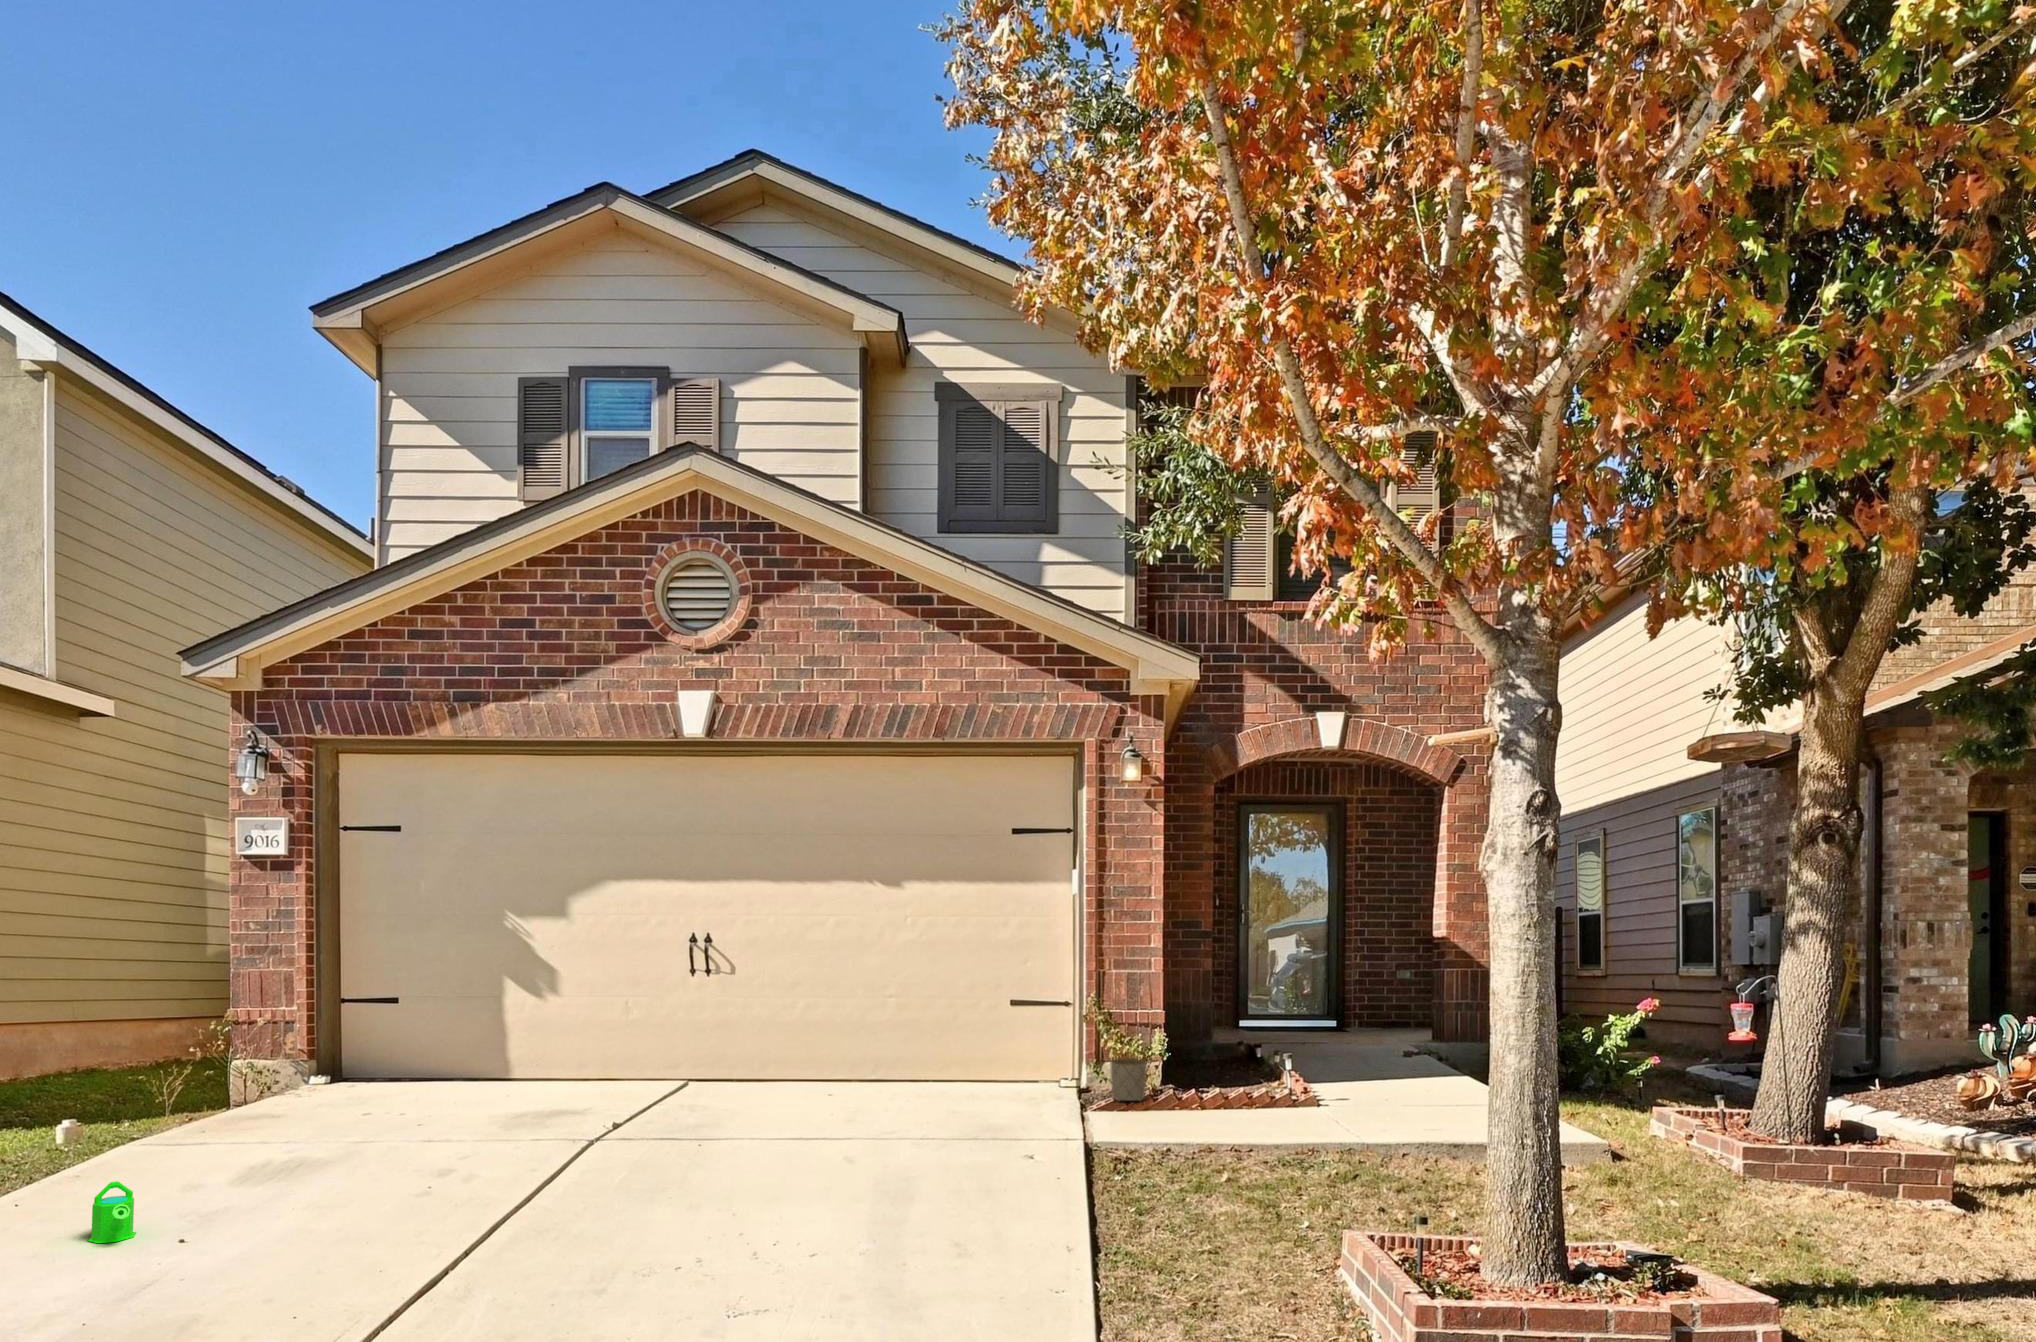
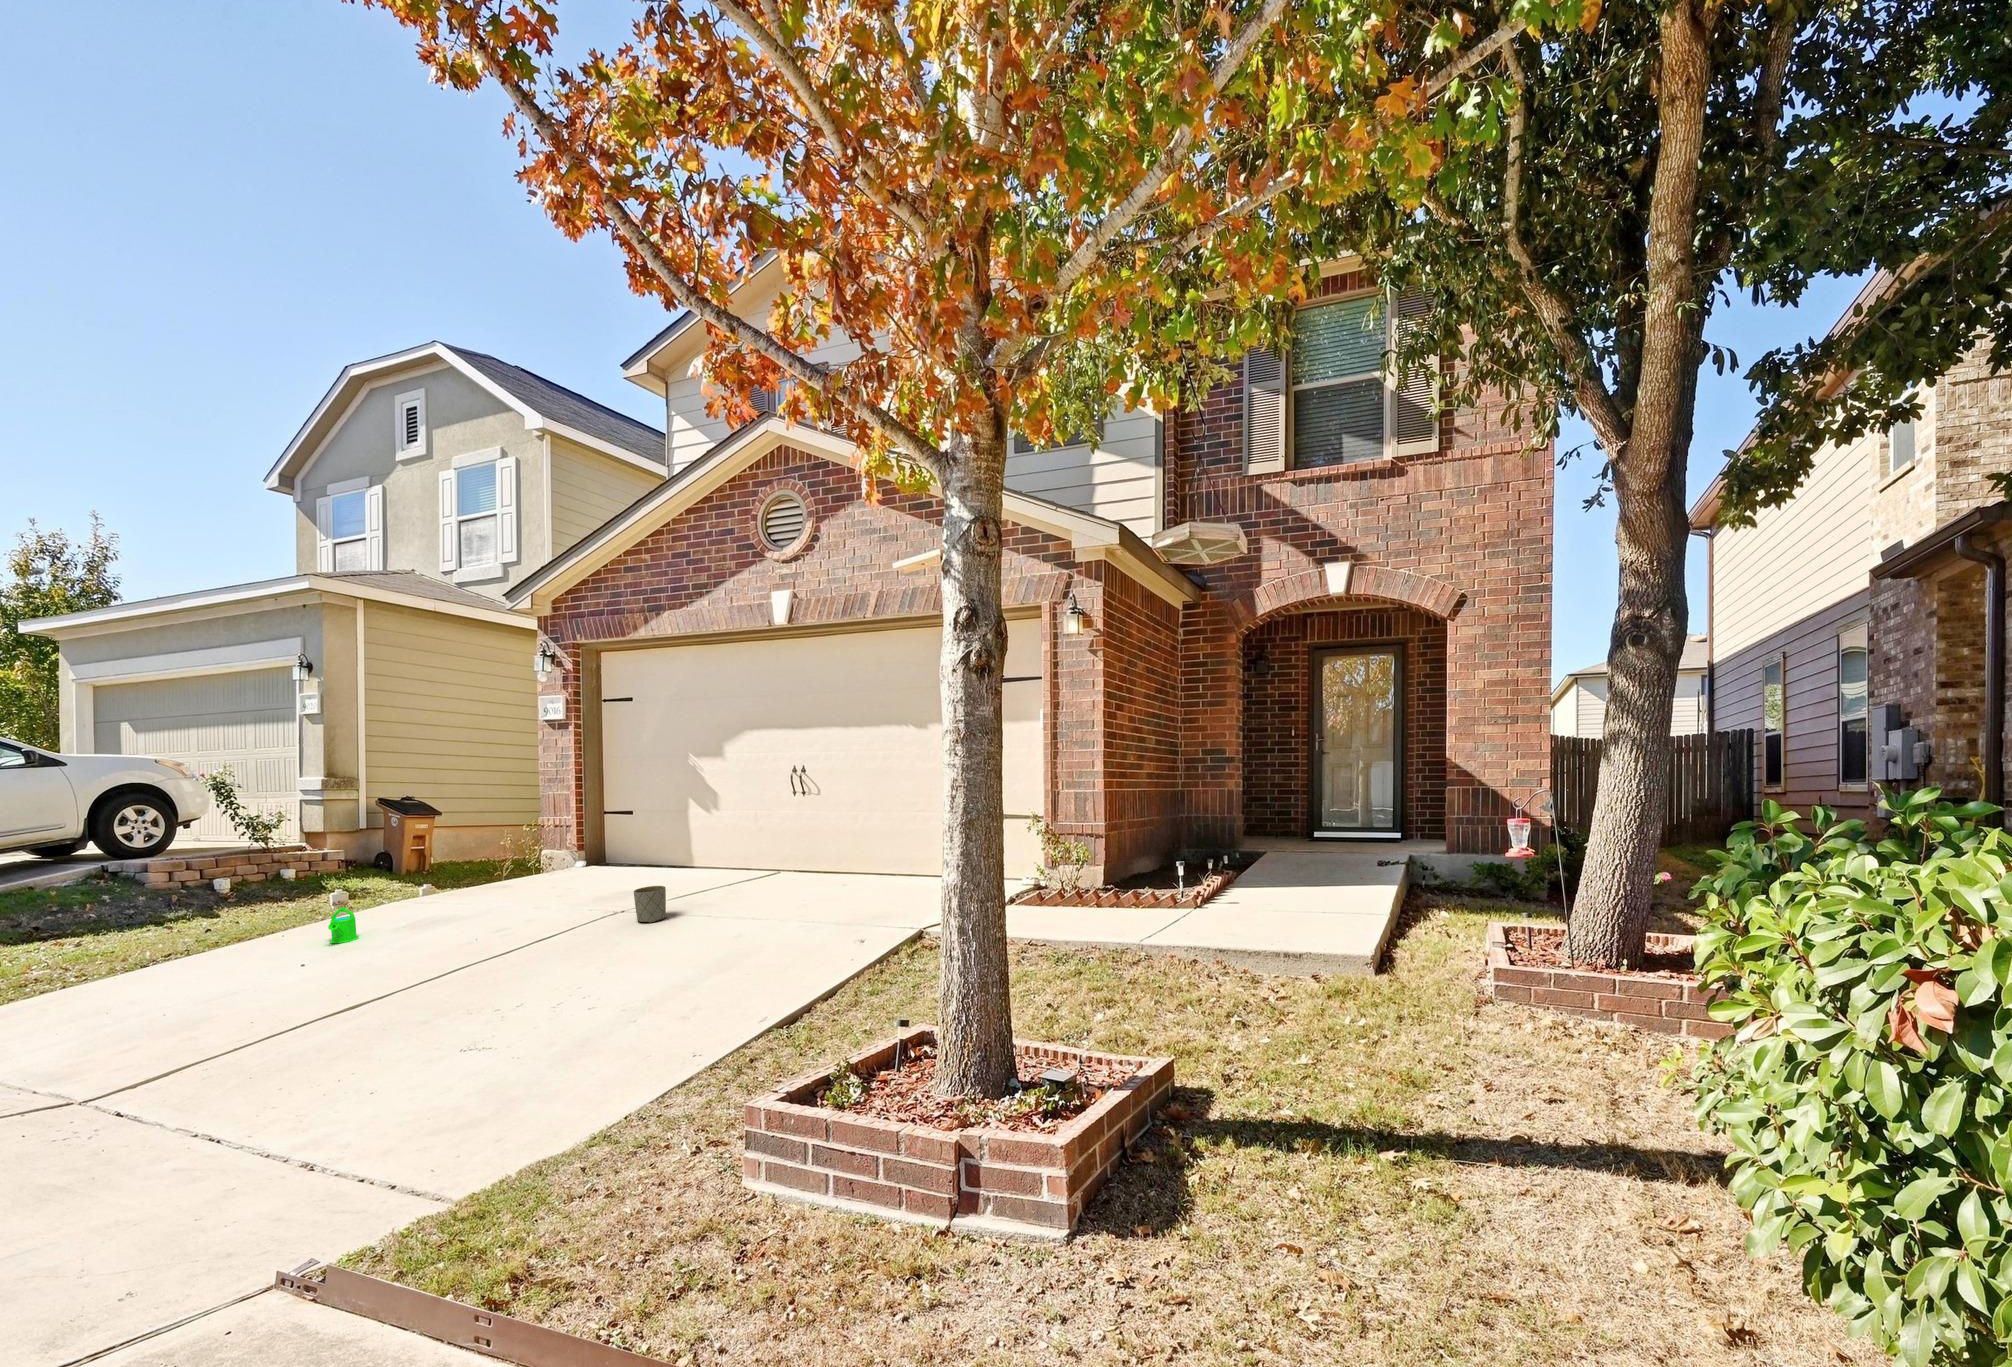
planter: present [1110,1058,1147,1101] -> present [634,886,666,923]

